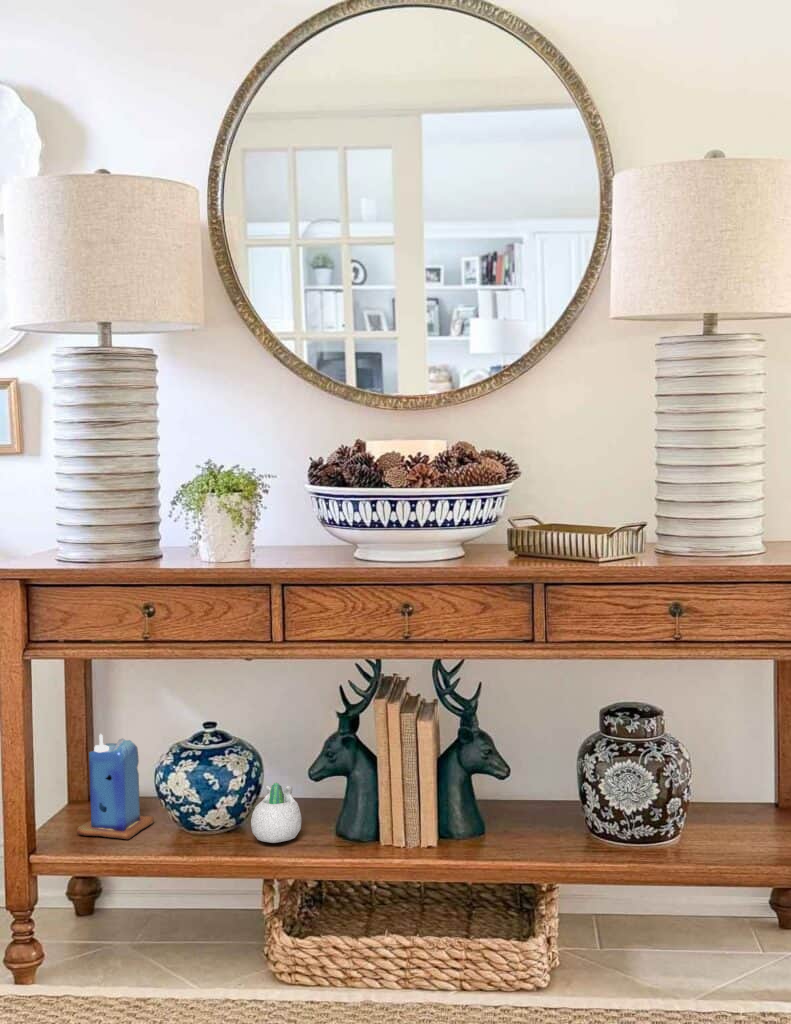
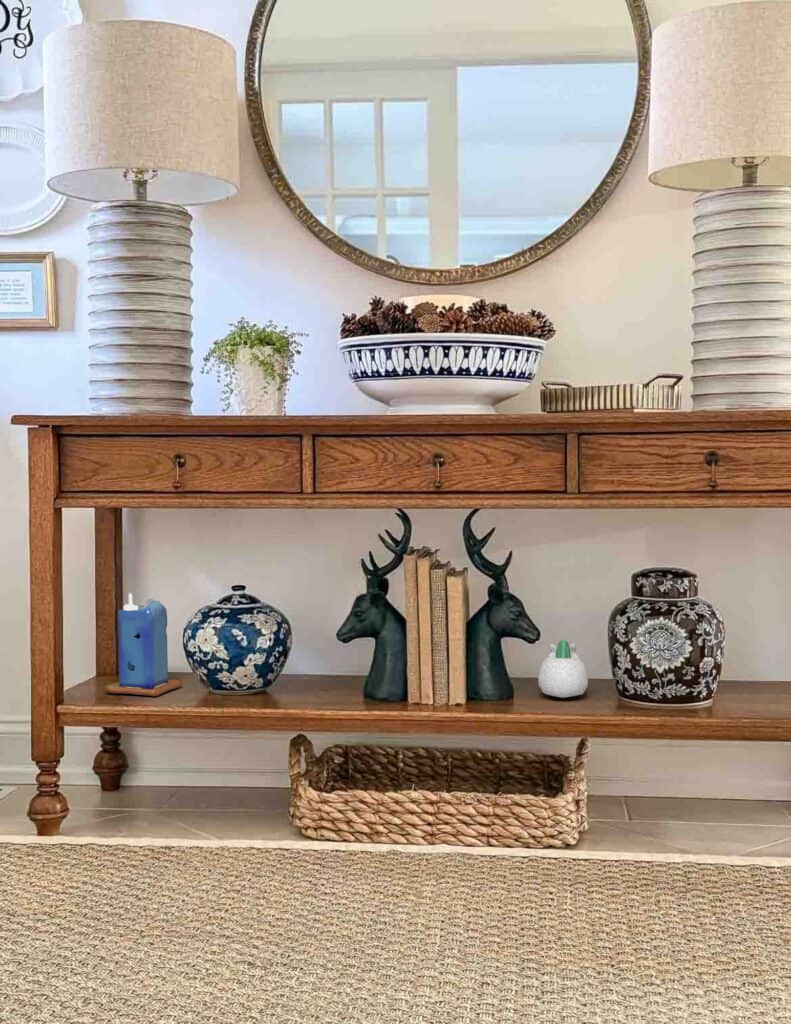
succulent planter: present [251,783,301,843] -> present [538,639,588,698]

